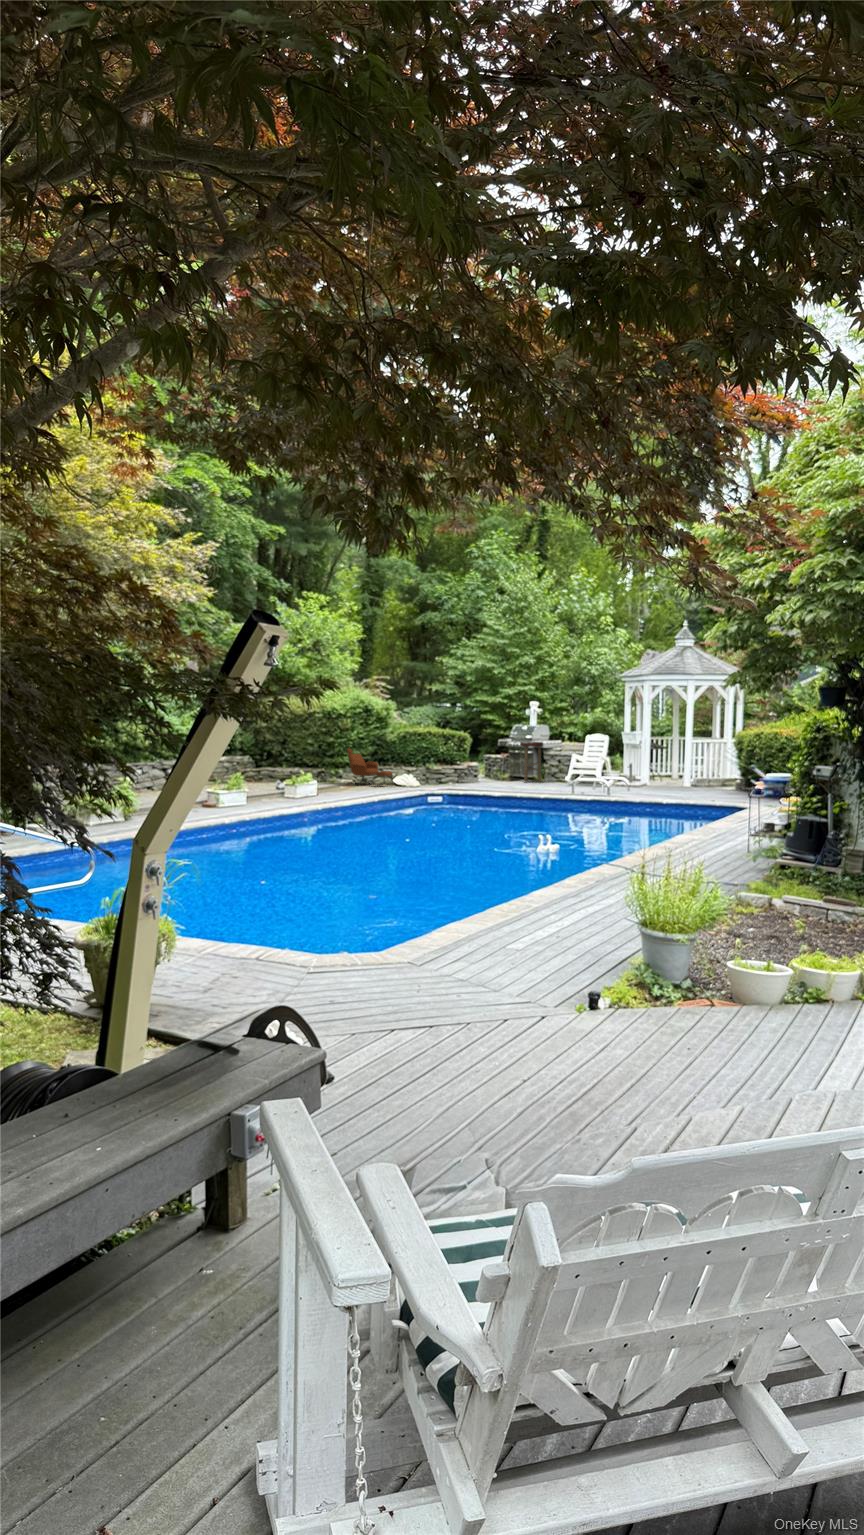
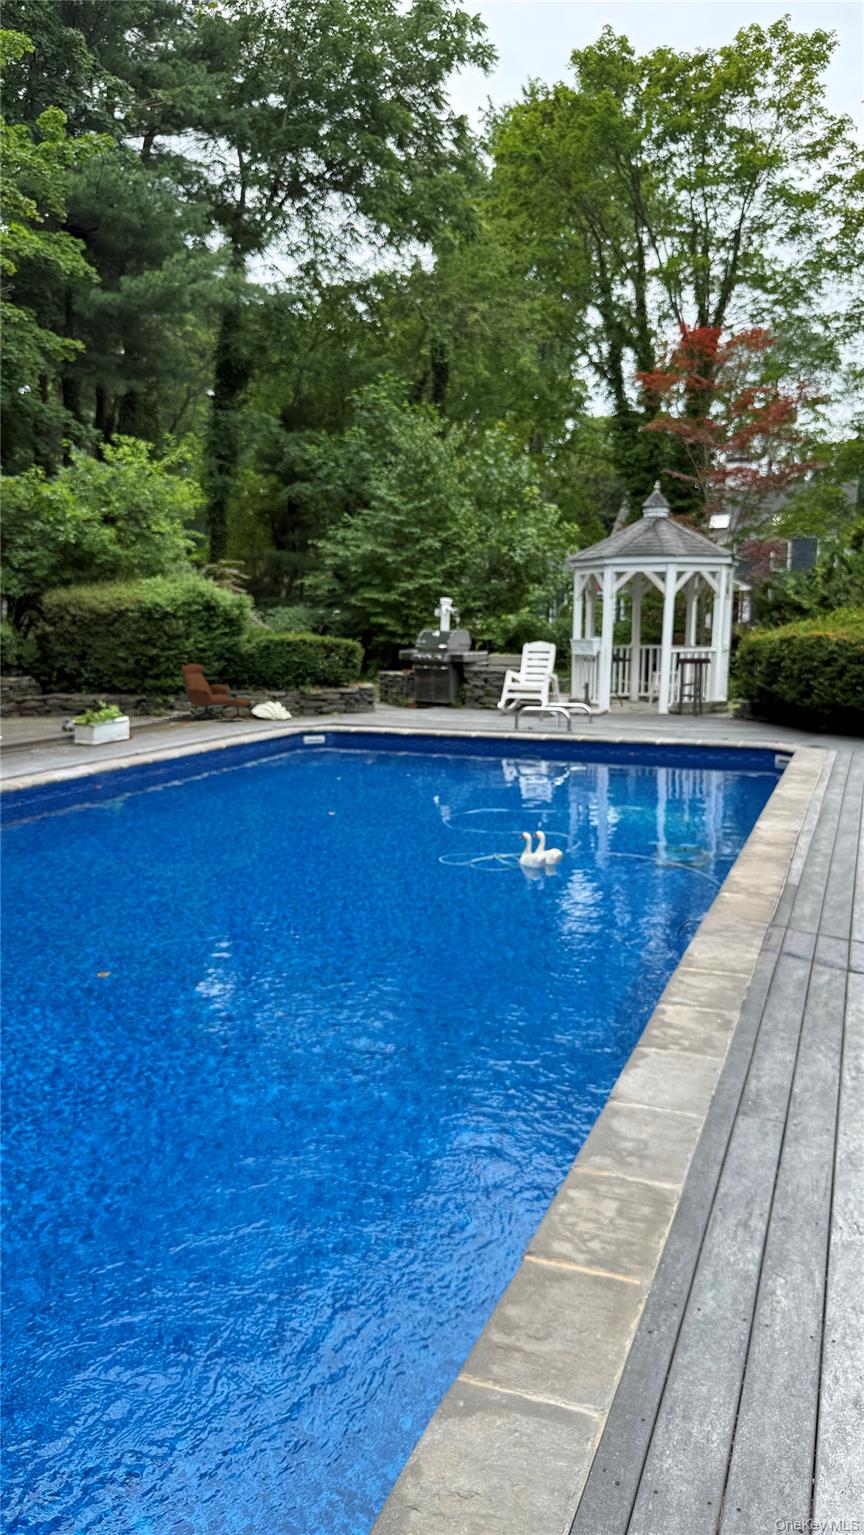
stool: present [520,742,543,782] -> present [677,658,711,716]

